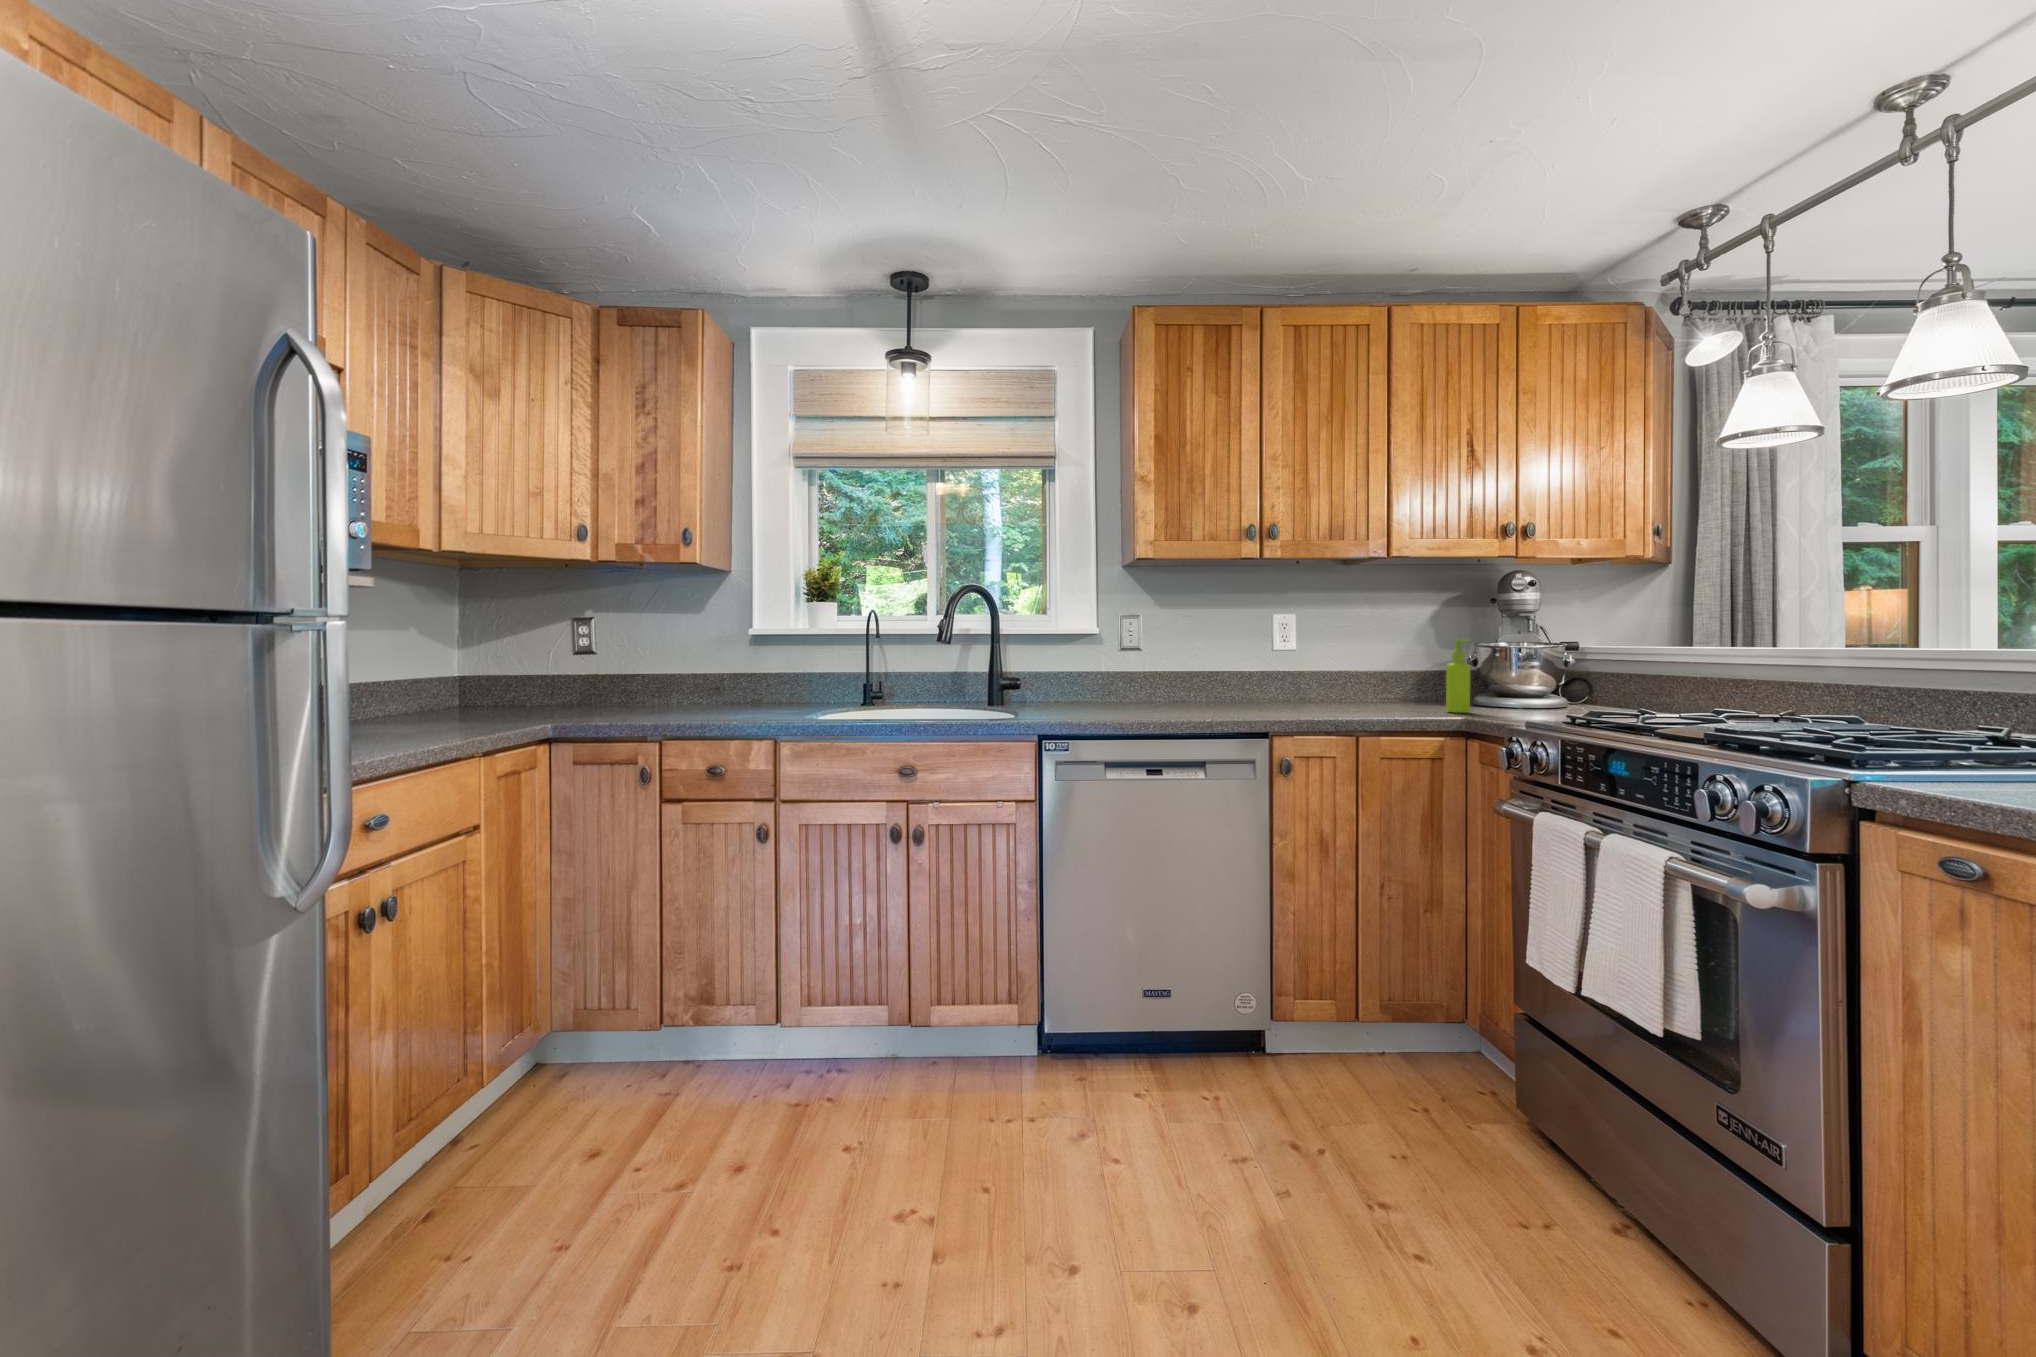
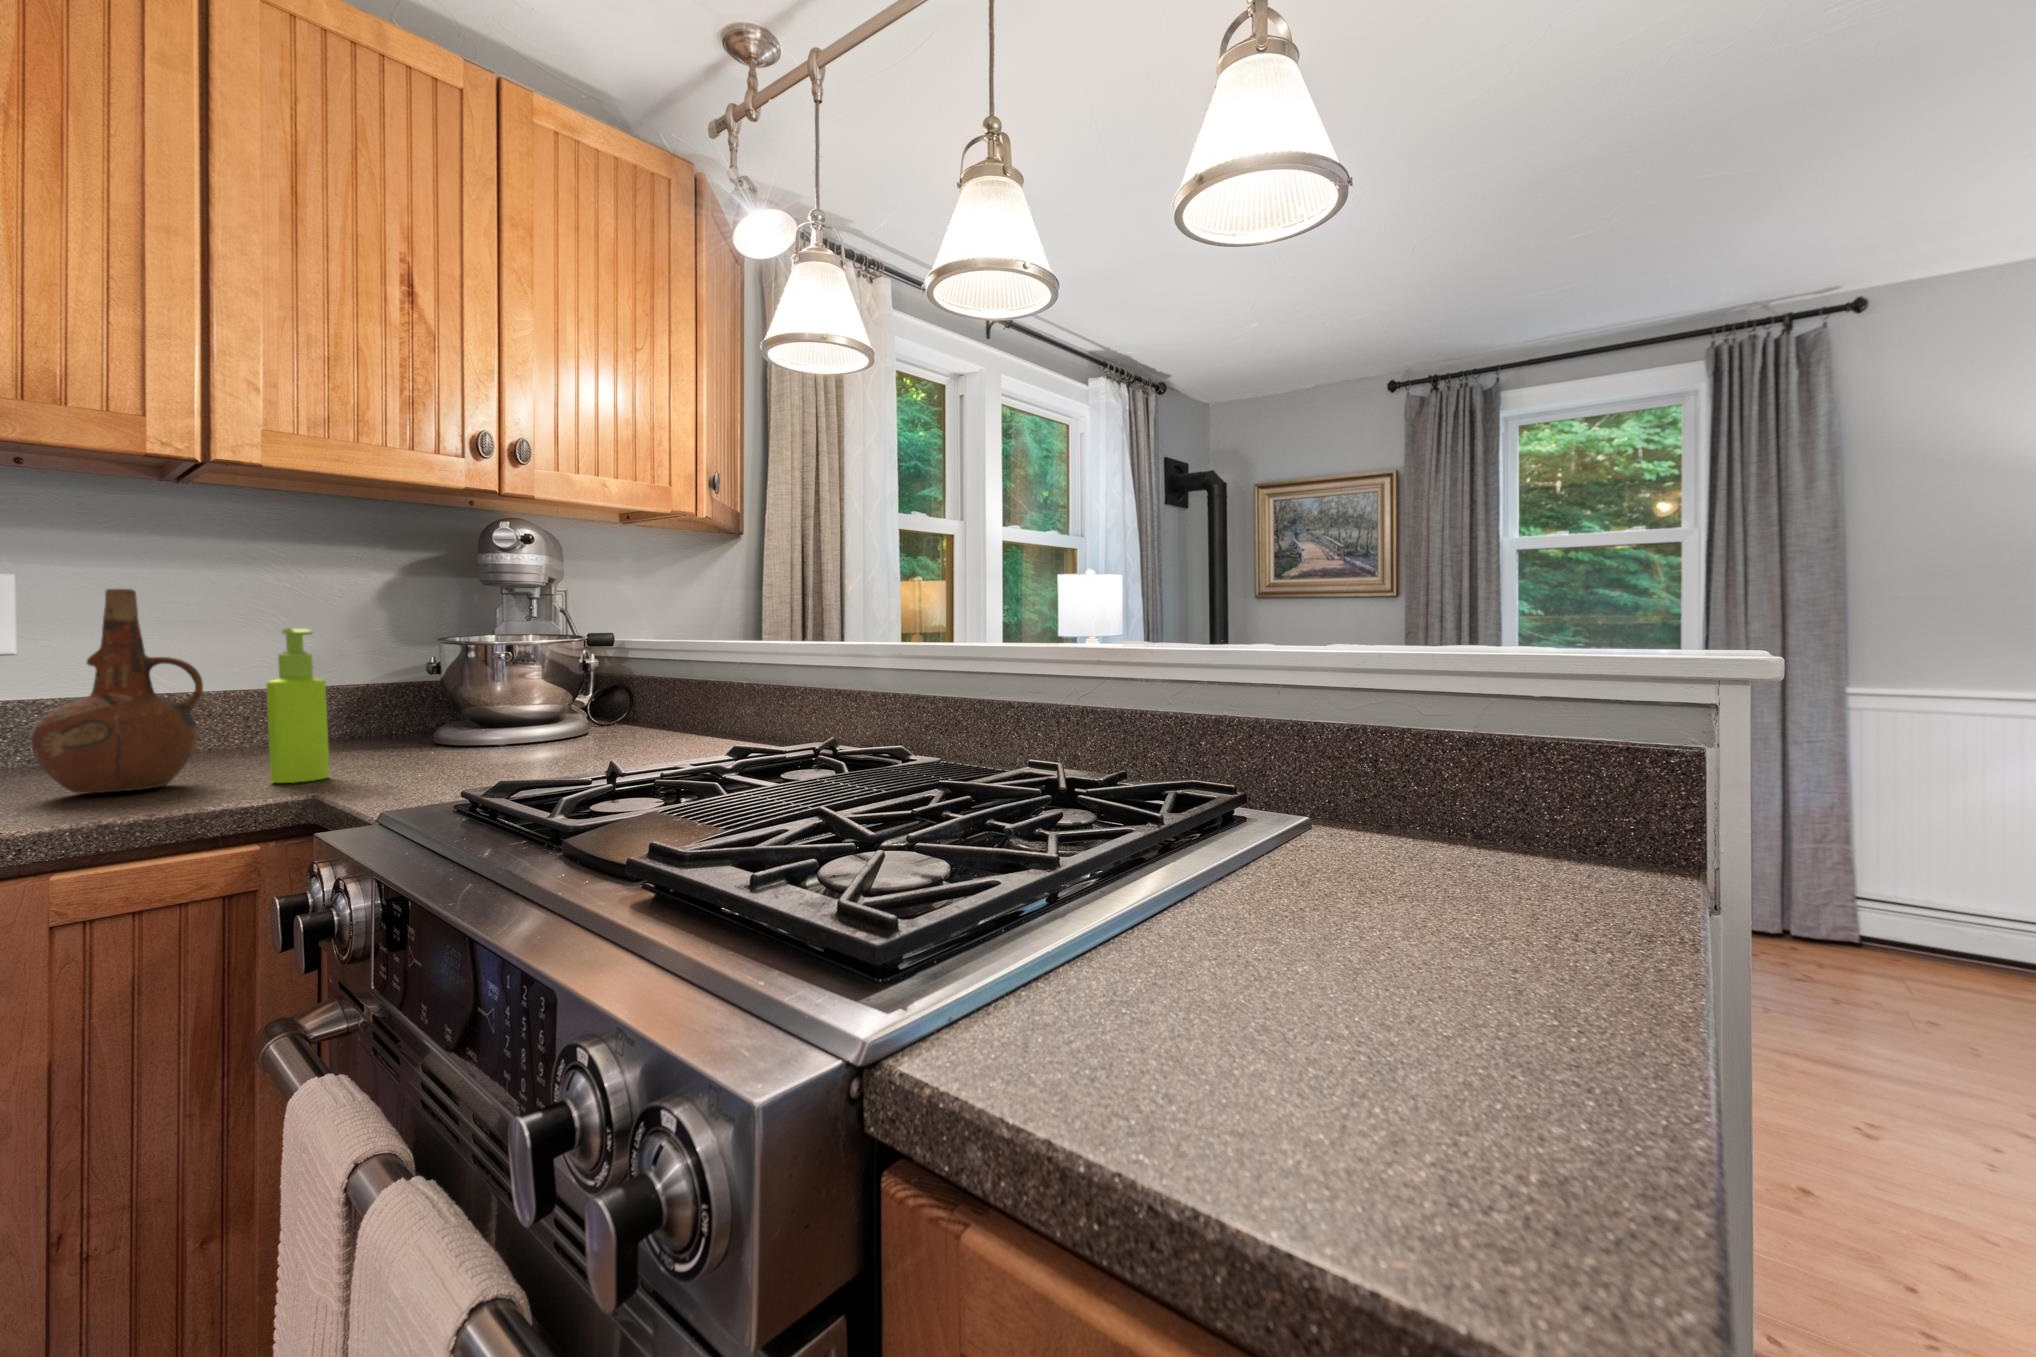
ceramic pitcher: none [1362,622,1417,710] -> present [31,589,203,794]

